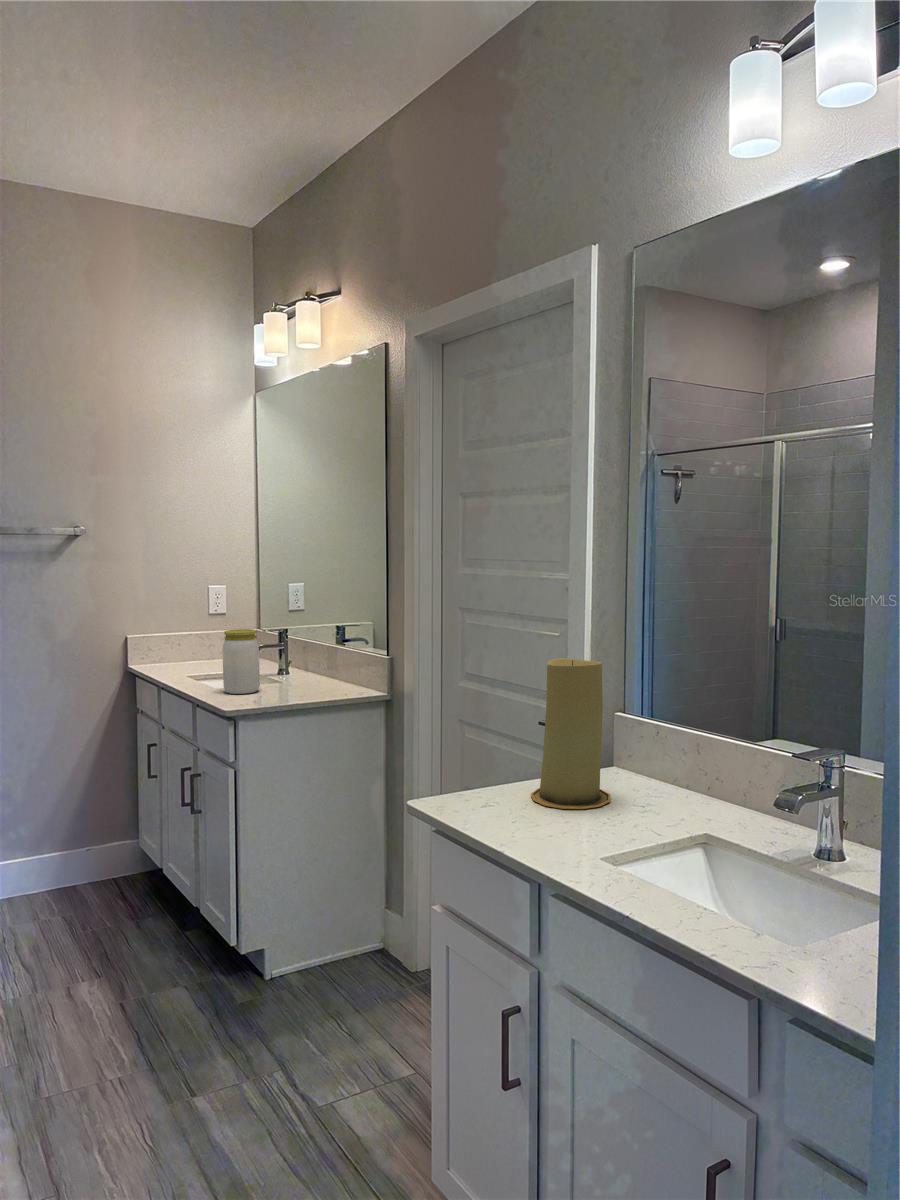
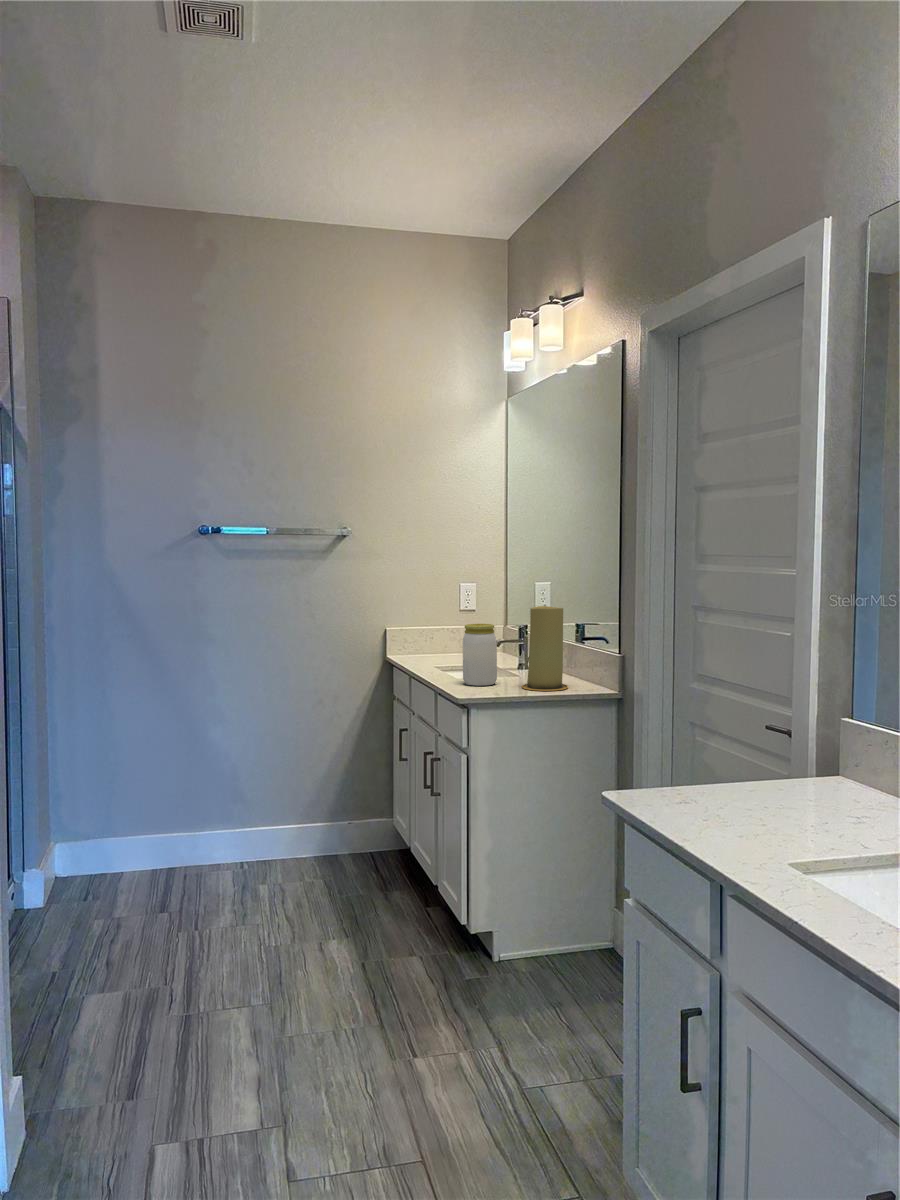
candle: present [531,658,610,809] -> present [522,606,568,691]

